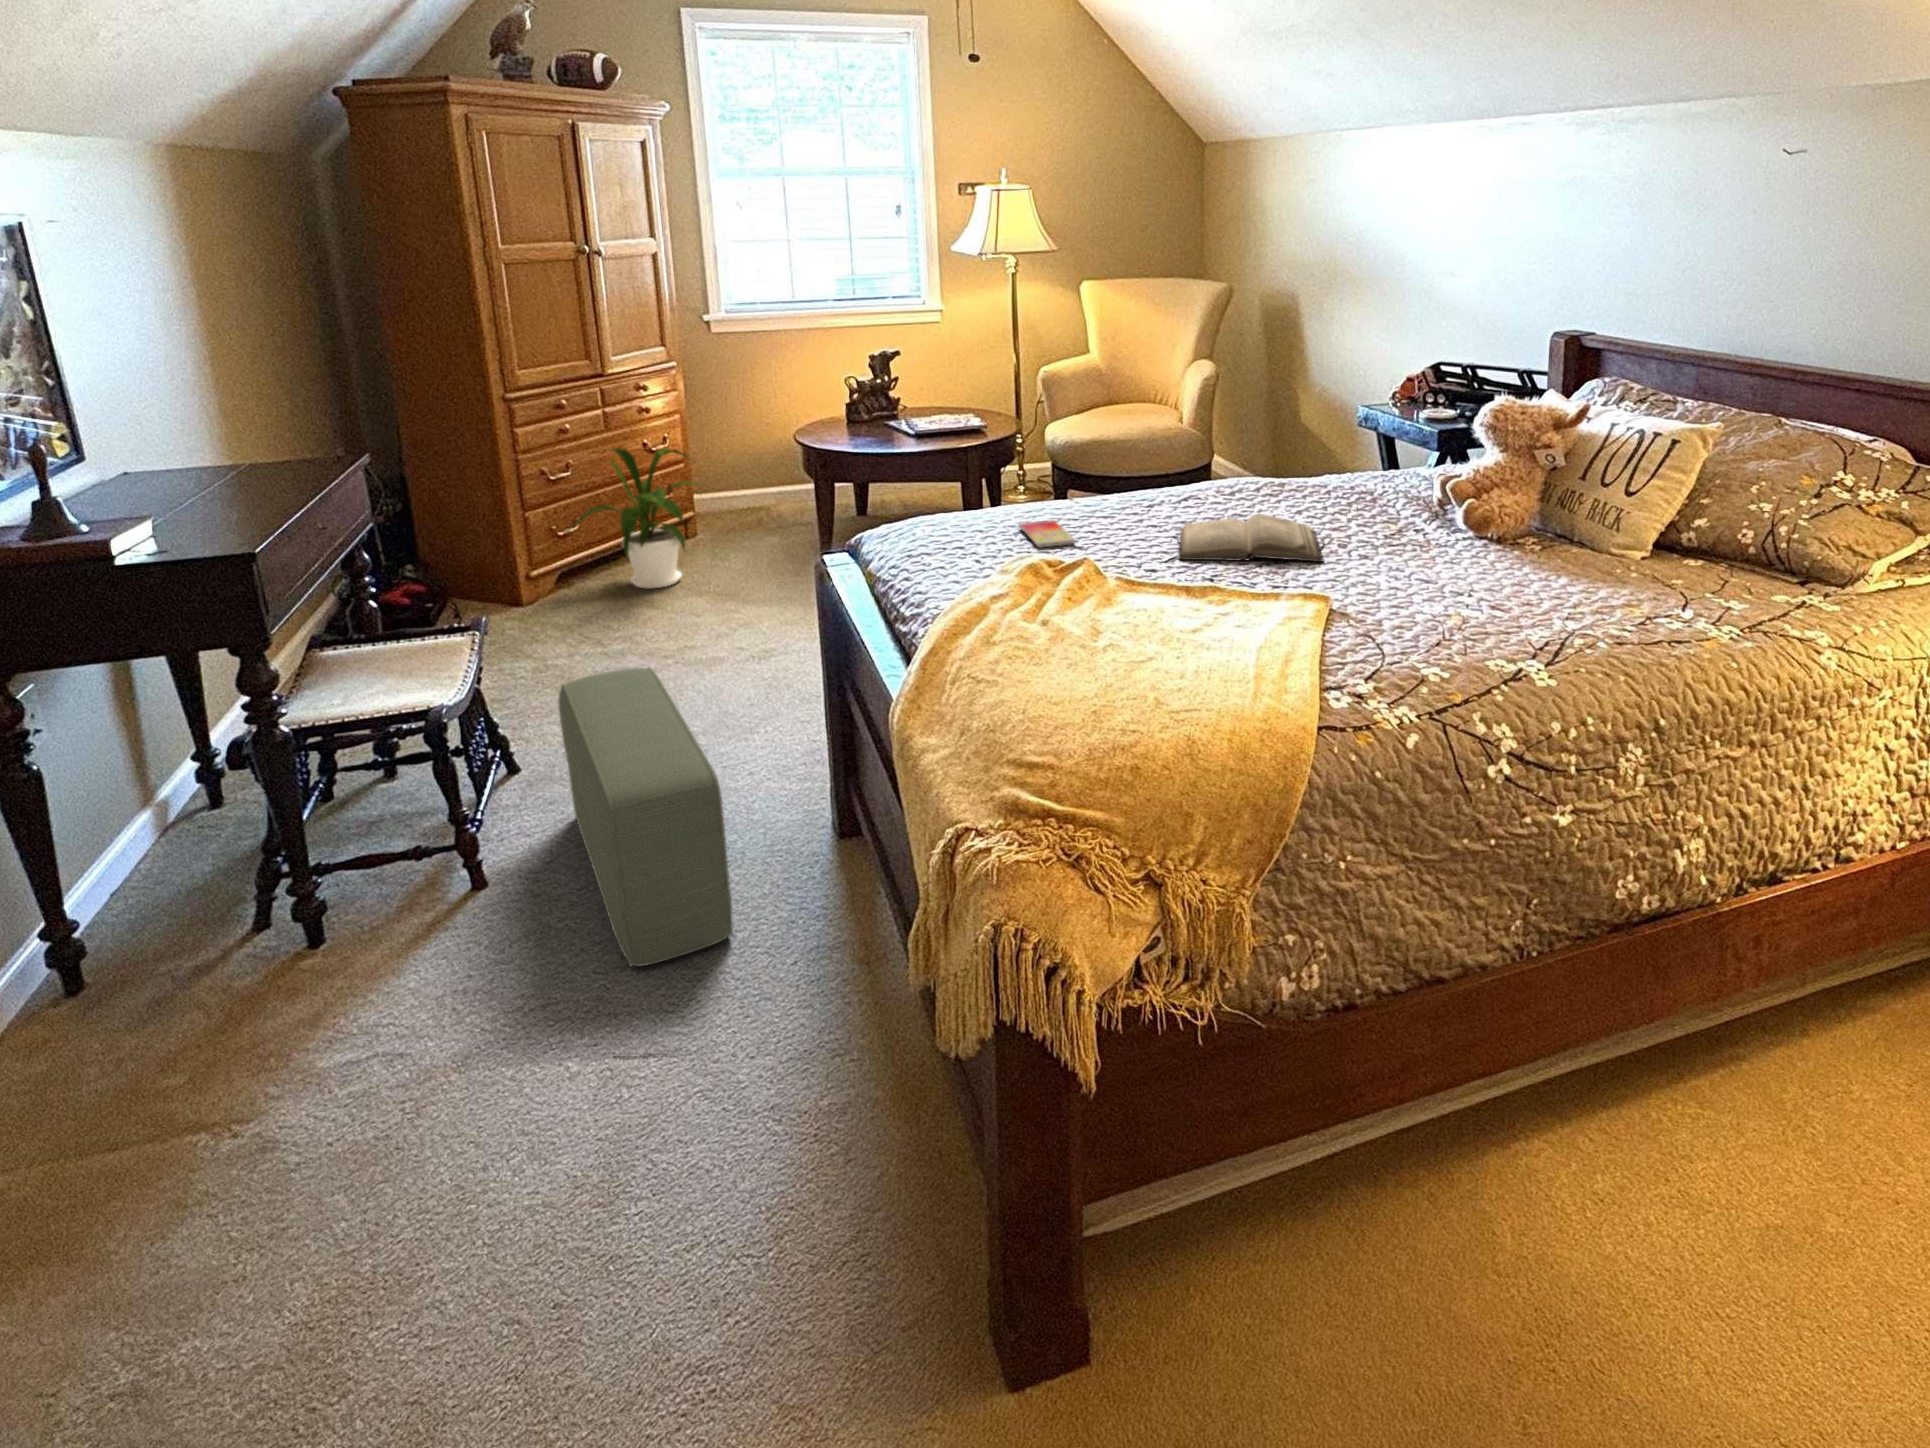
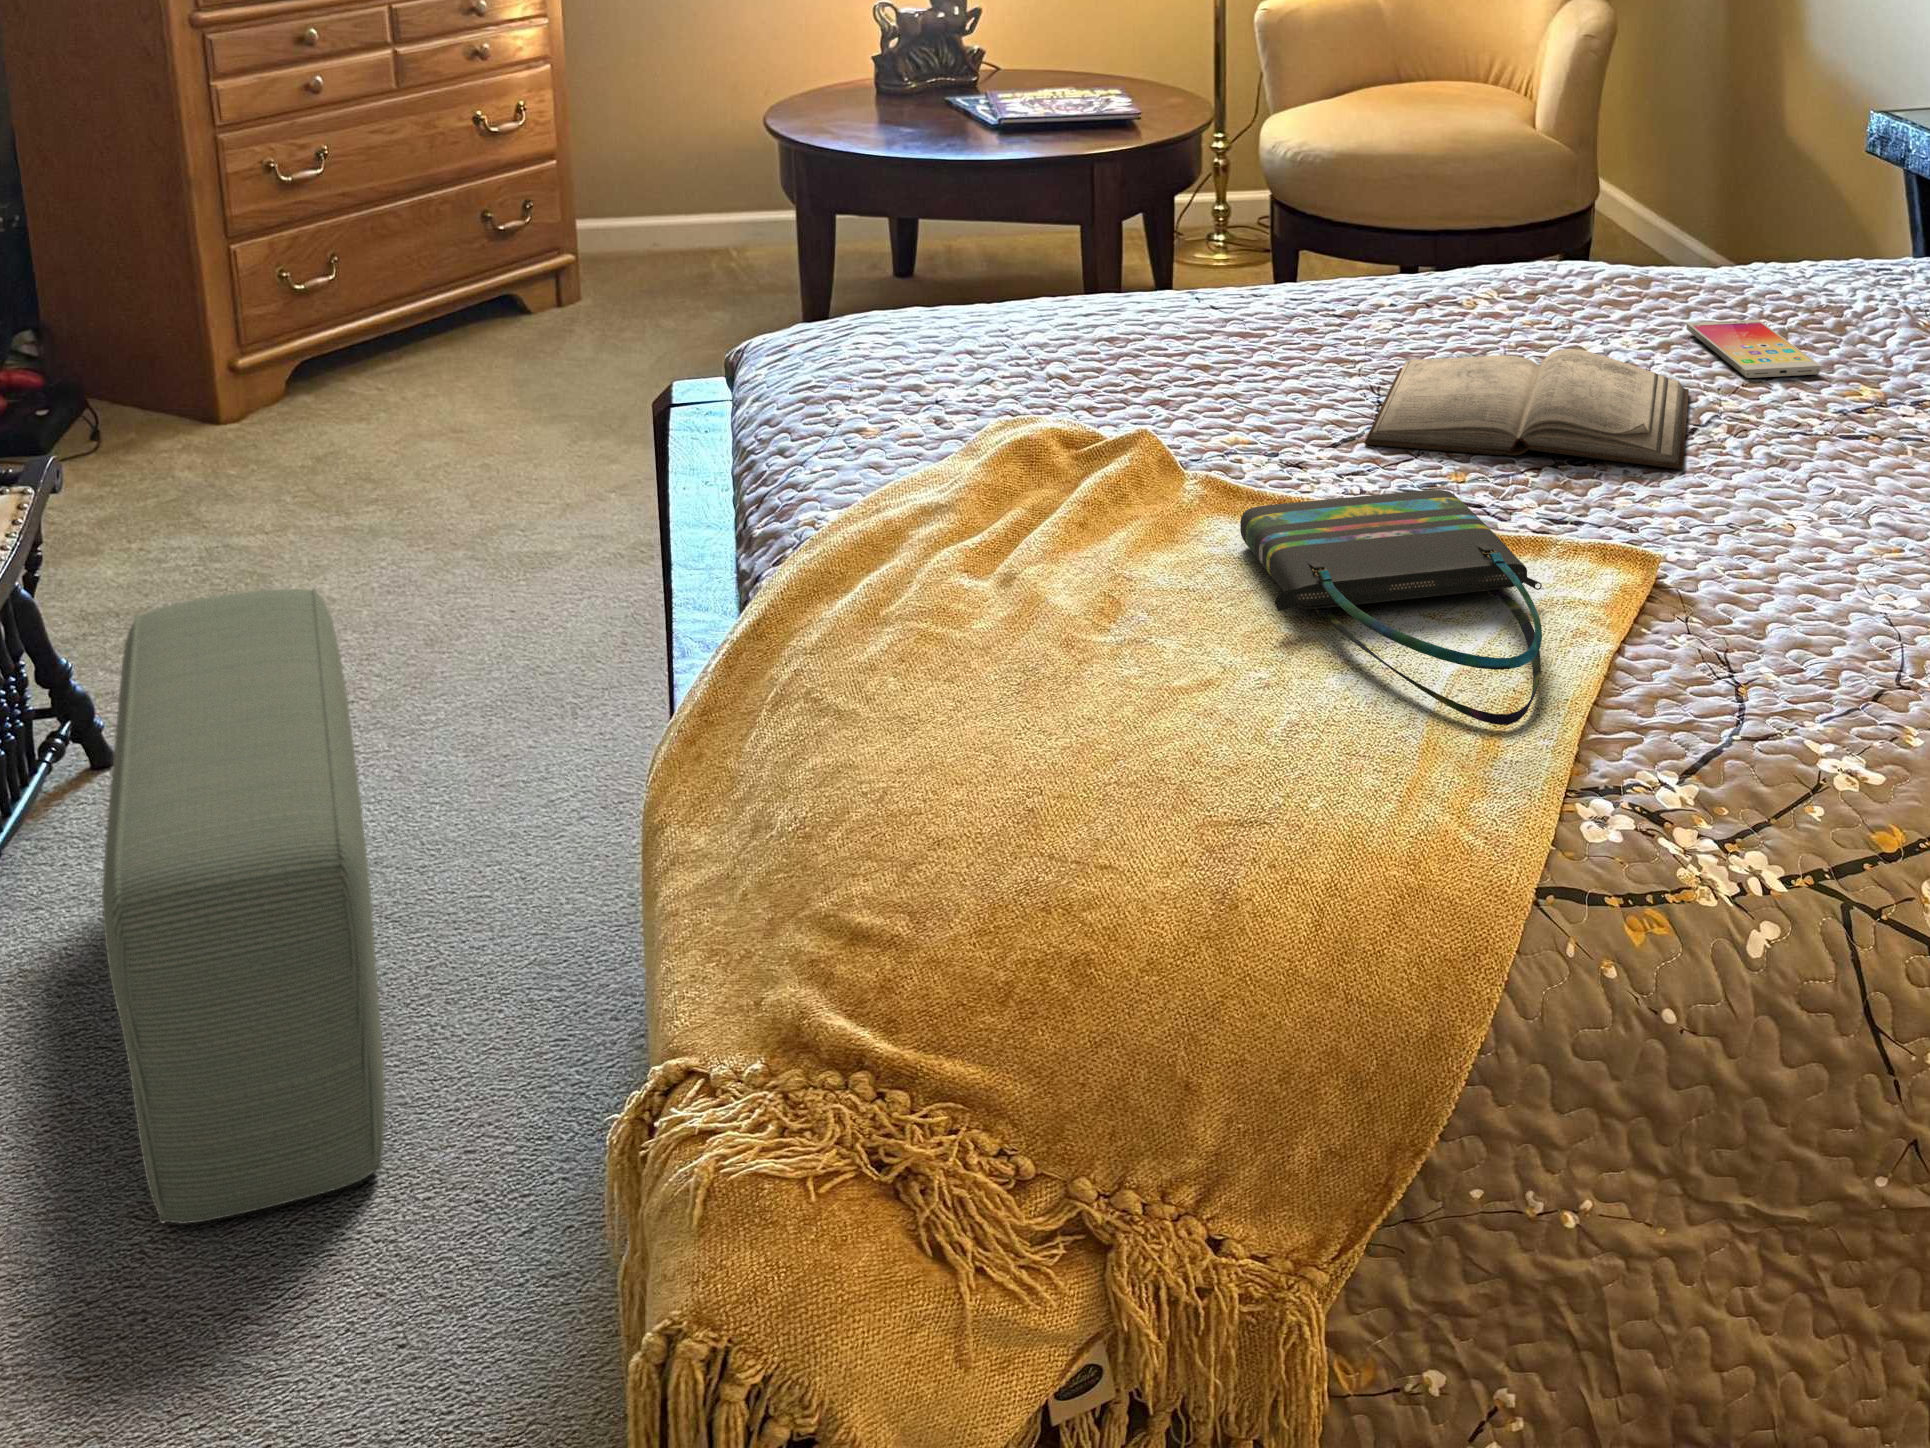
house plant: present [570,448,699,588] -> none [295,129,576,404]
smartphone: present [1019,520,1076,547] -> present [1686,319,1821,378]
tote bag: none [1142,574,1298,664] -> present [1240,490,1542,725]

